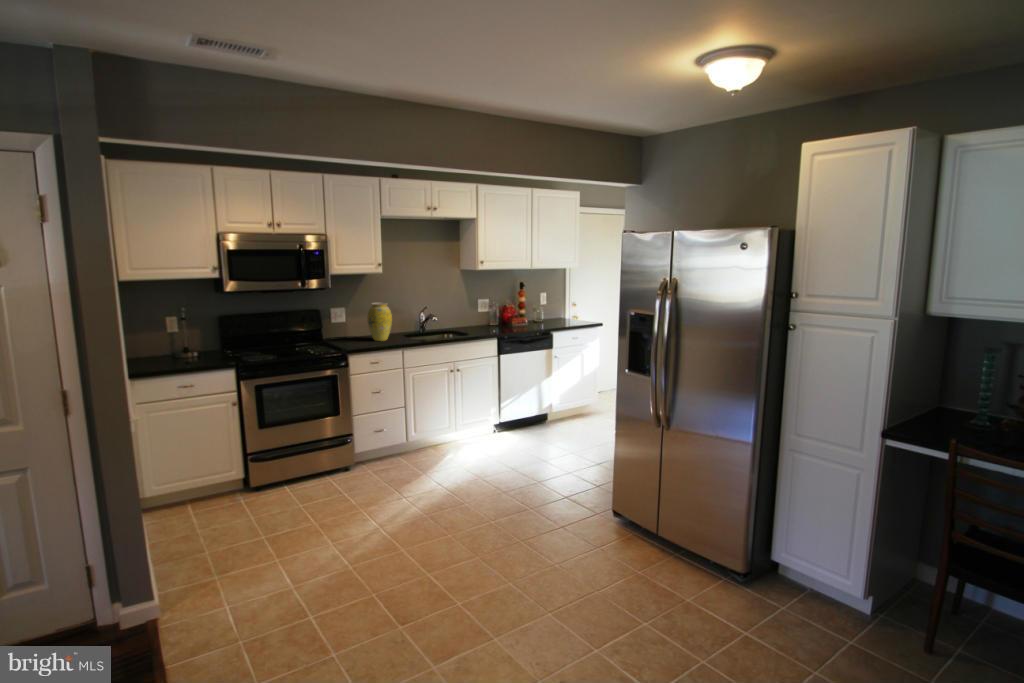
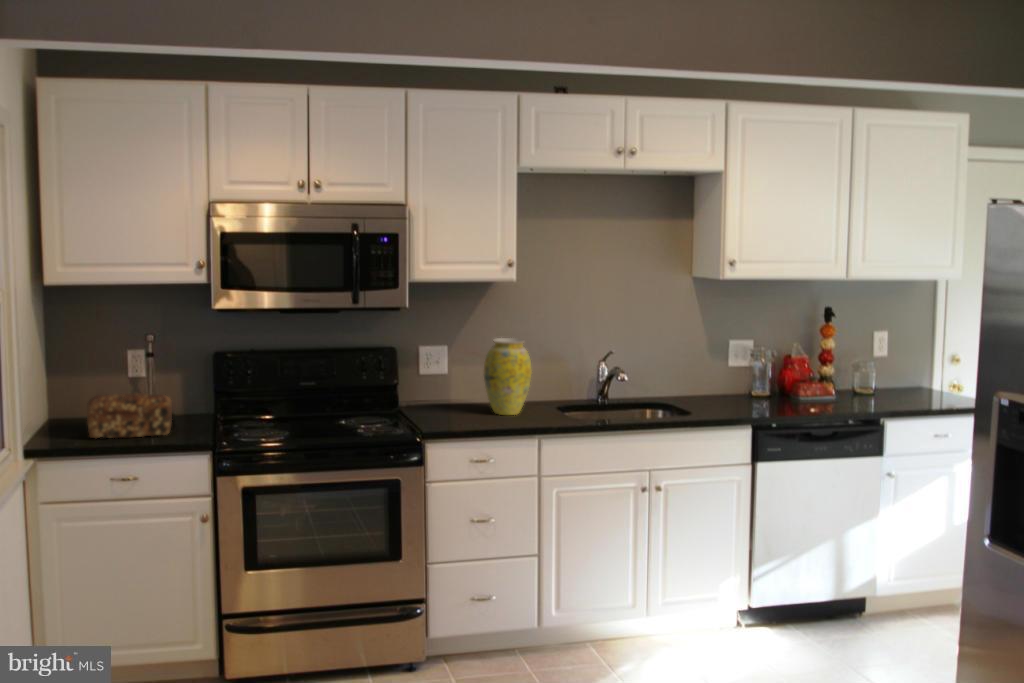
bread loaf: none [154,340,205,367] -> present [87,392,172,438]

